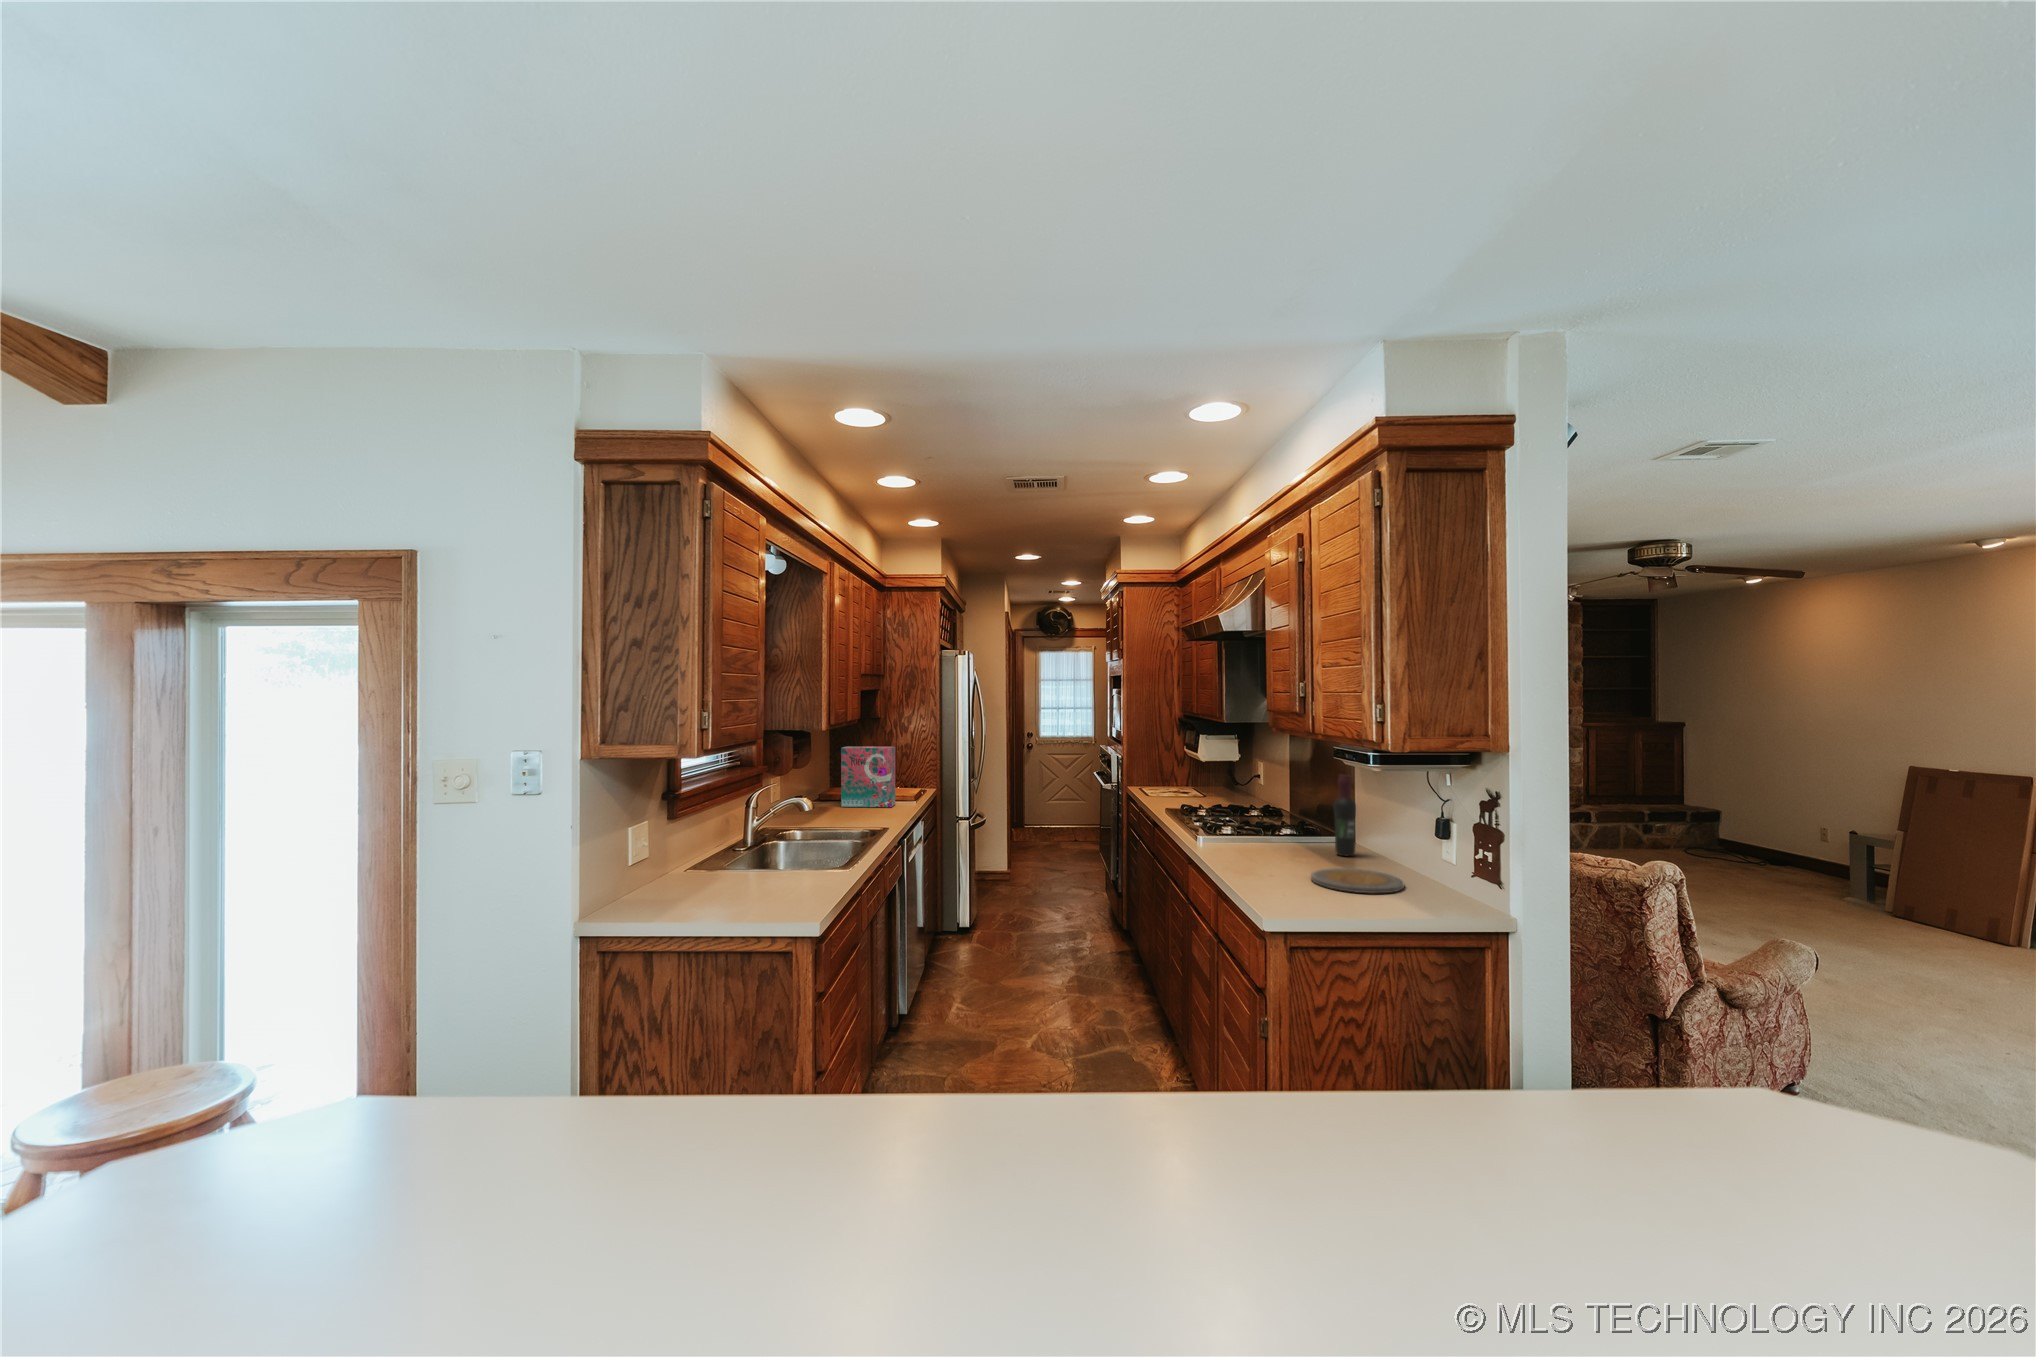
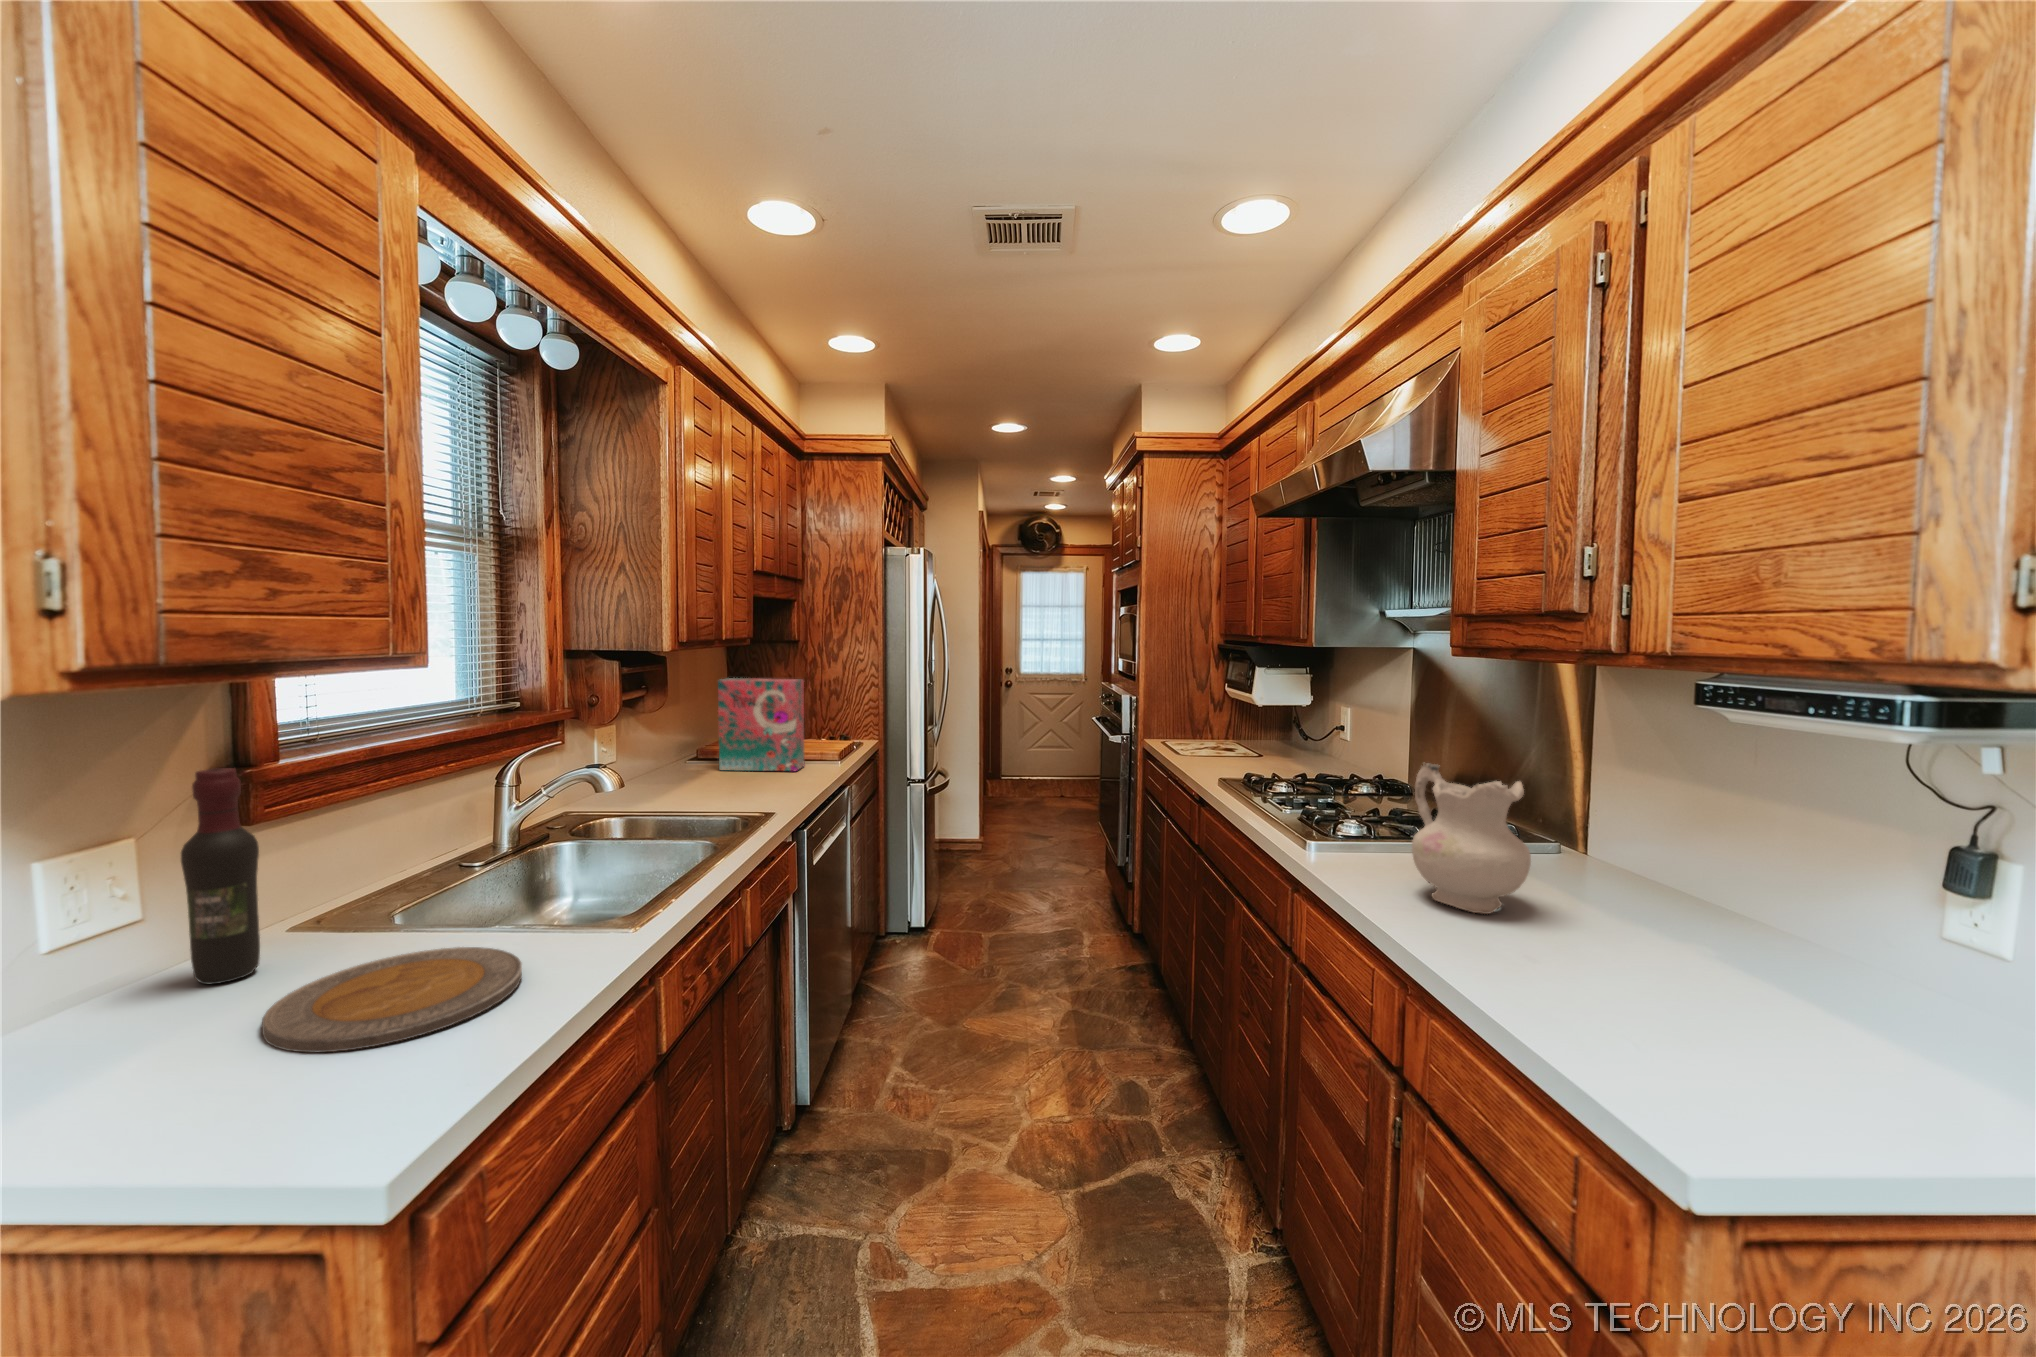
wine bottle: present [1334,775,1356,856] -> present [181,768,260,984]
ceramic pitcher: none [1237,789,1291,863] -> present [1412,763,1531,914]
plate: present [1311,868,1404,893] -> present [262,947,522,1052]

